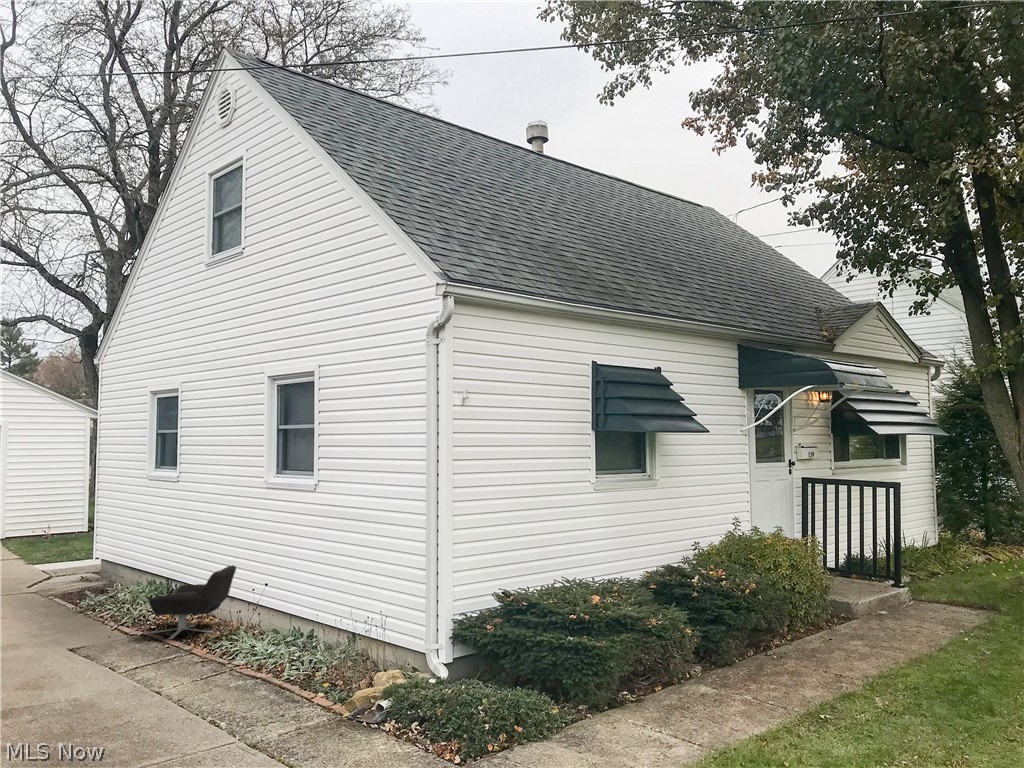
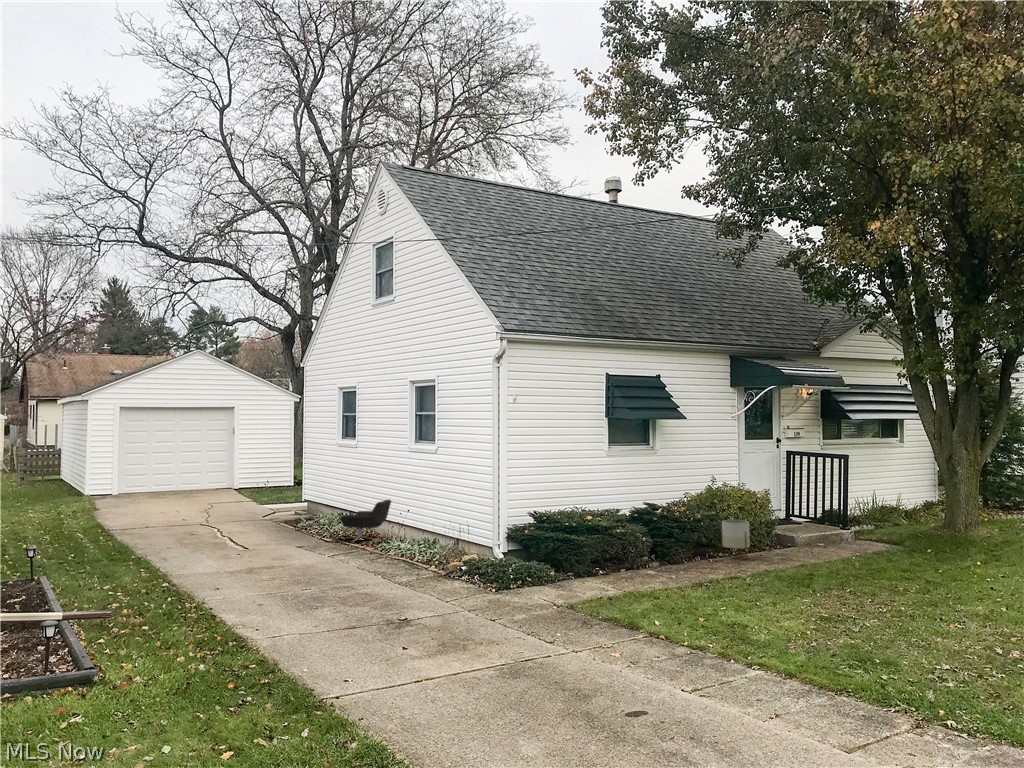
planter: none [768,584,812,647] -> present [721,520,750,552]

